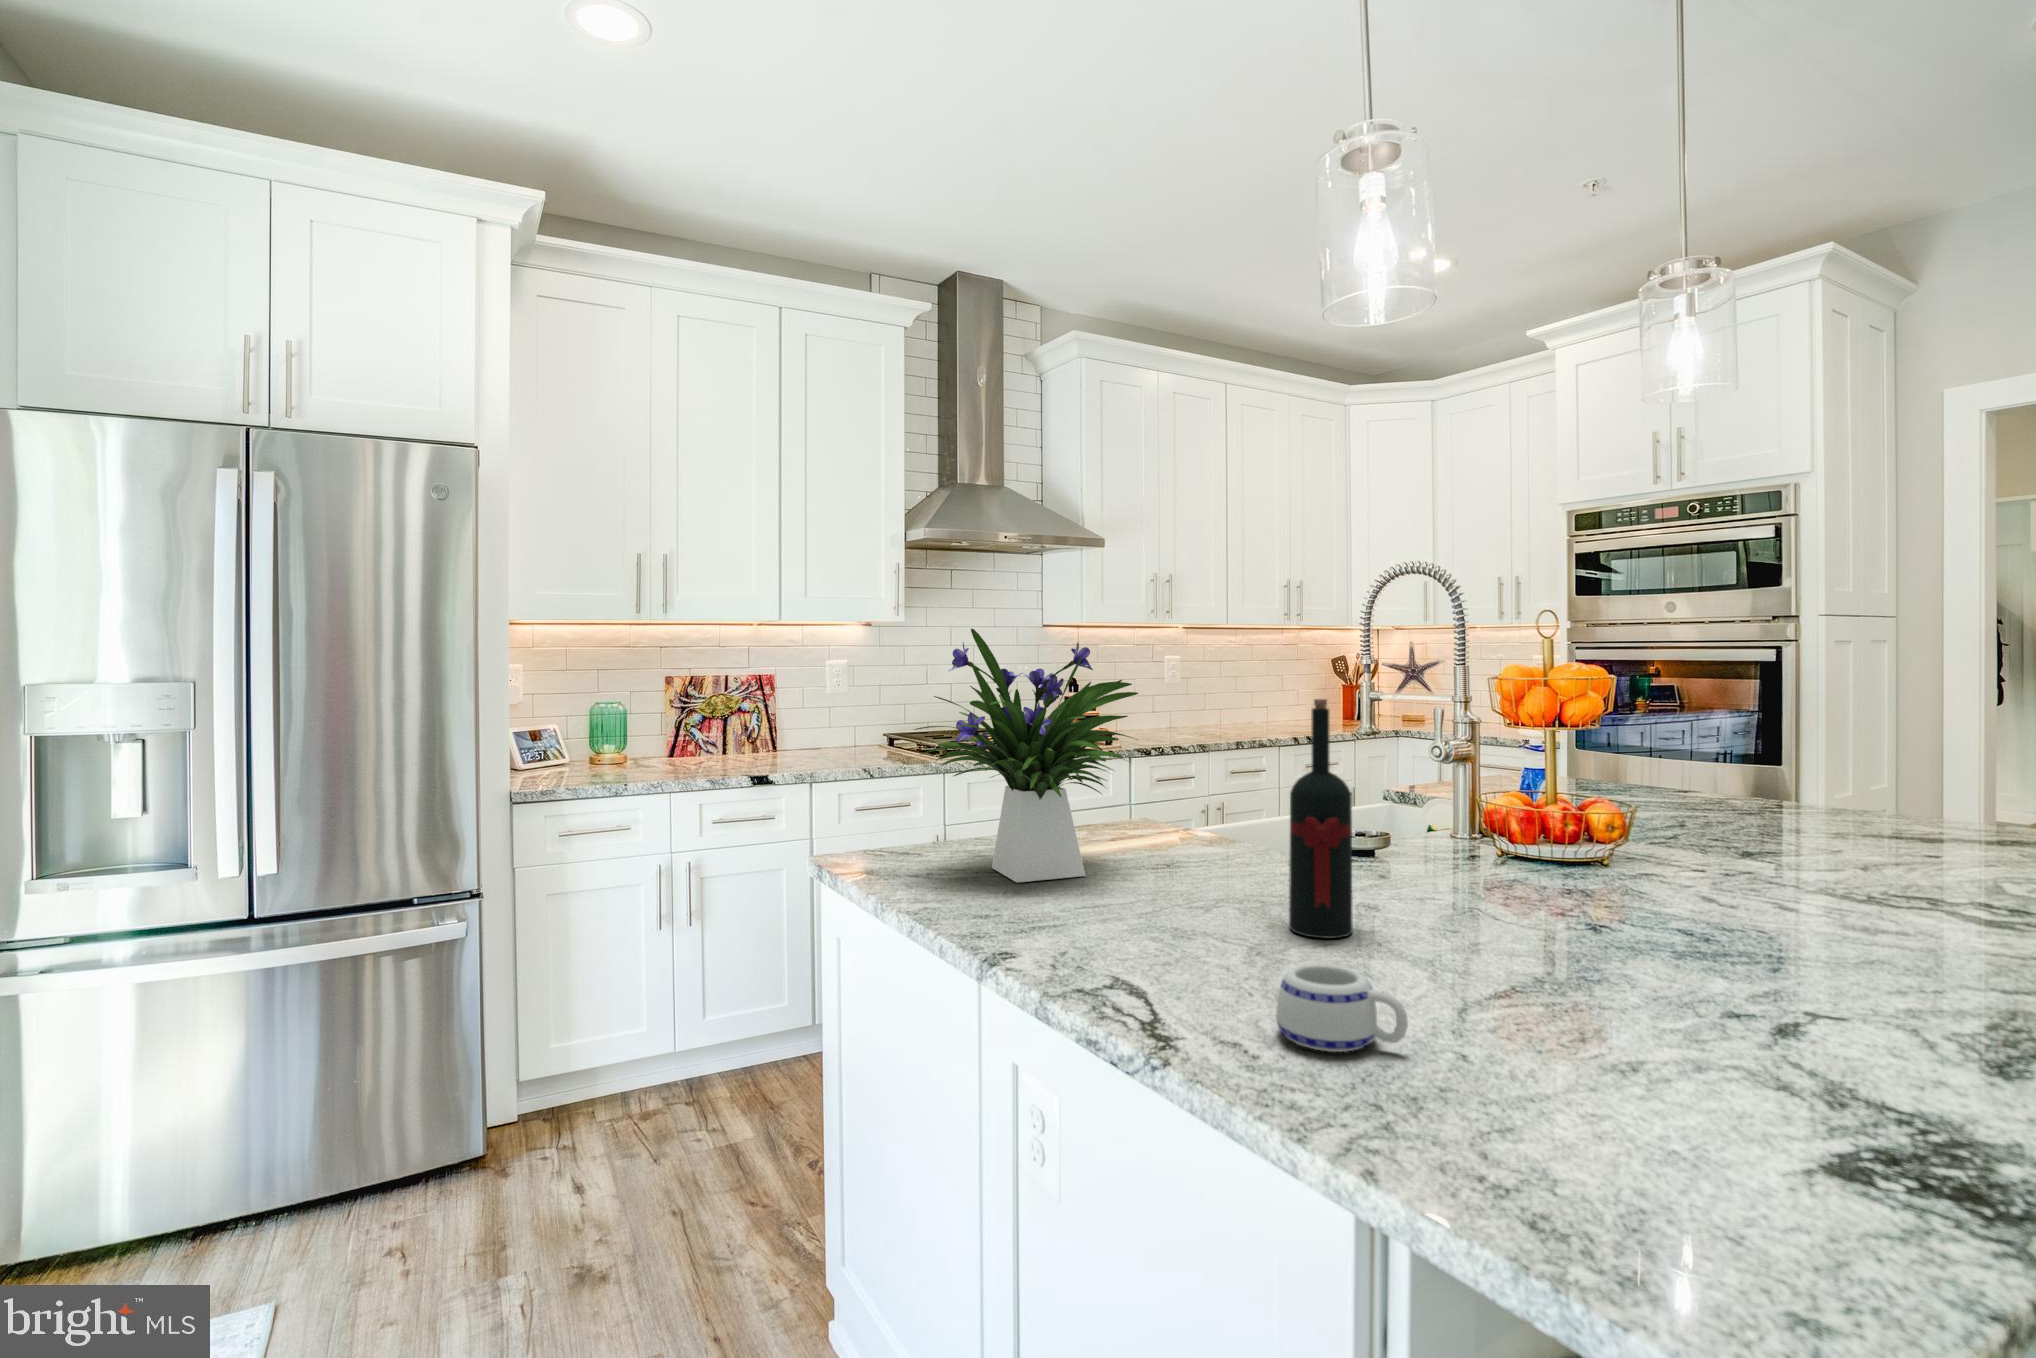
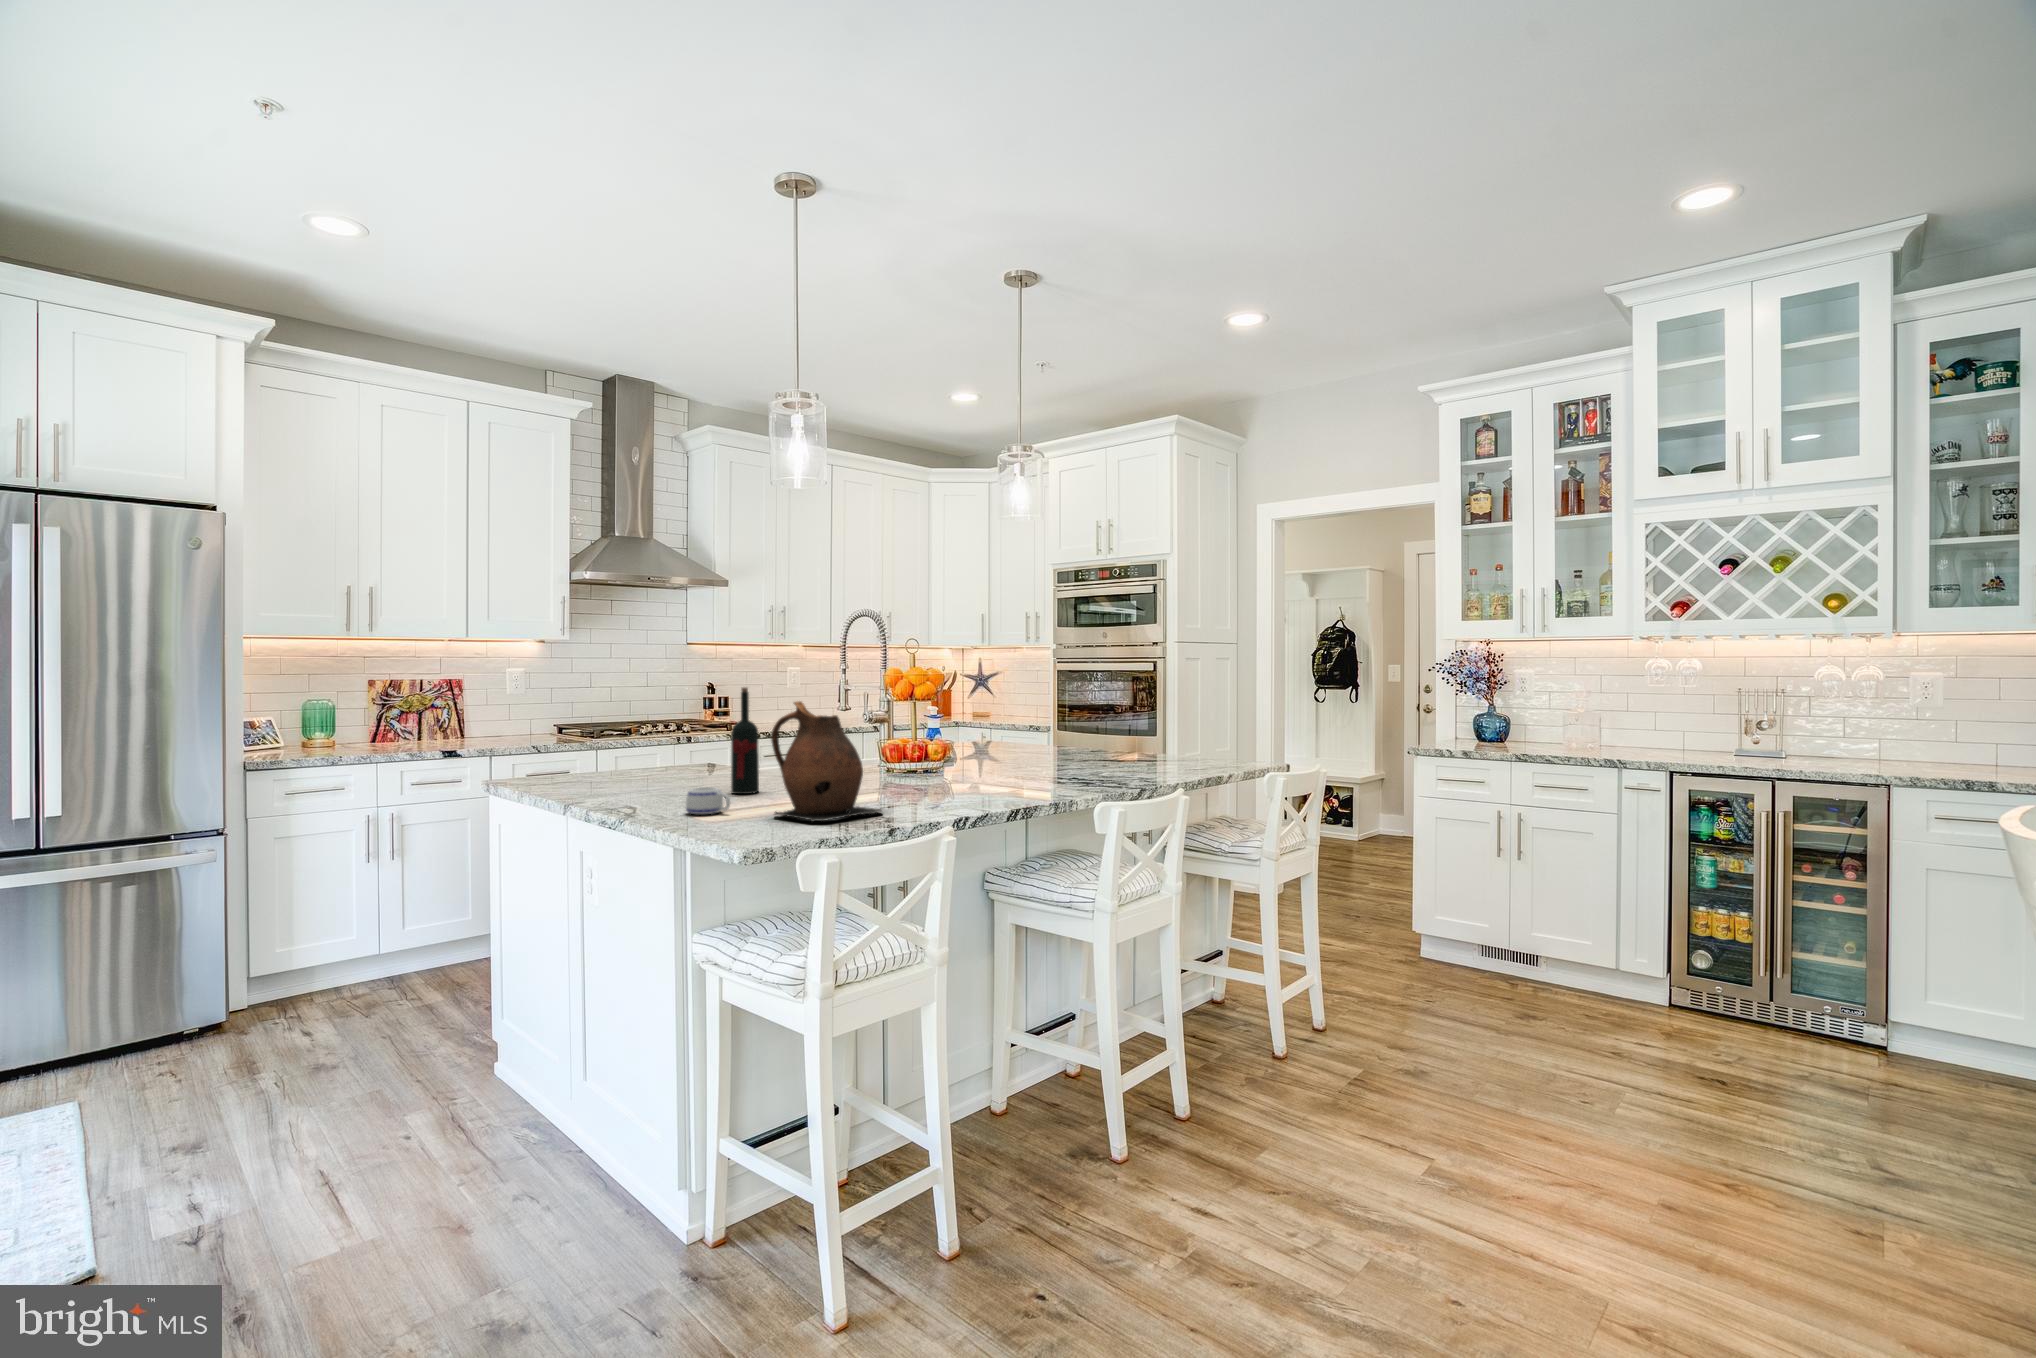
flower arrangement: present [914,629,1138,883] -> none [551,652,682,785]
ceramic pitcher: none [1545,750,1921,1169] -> present [771,701,882,822]

